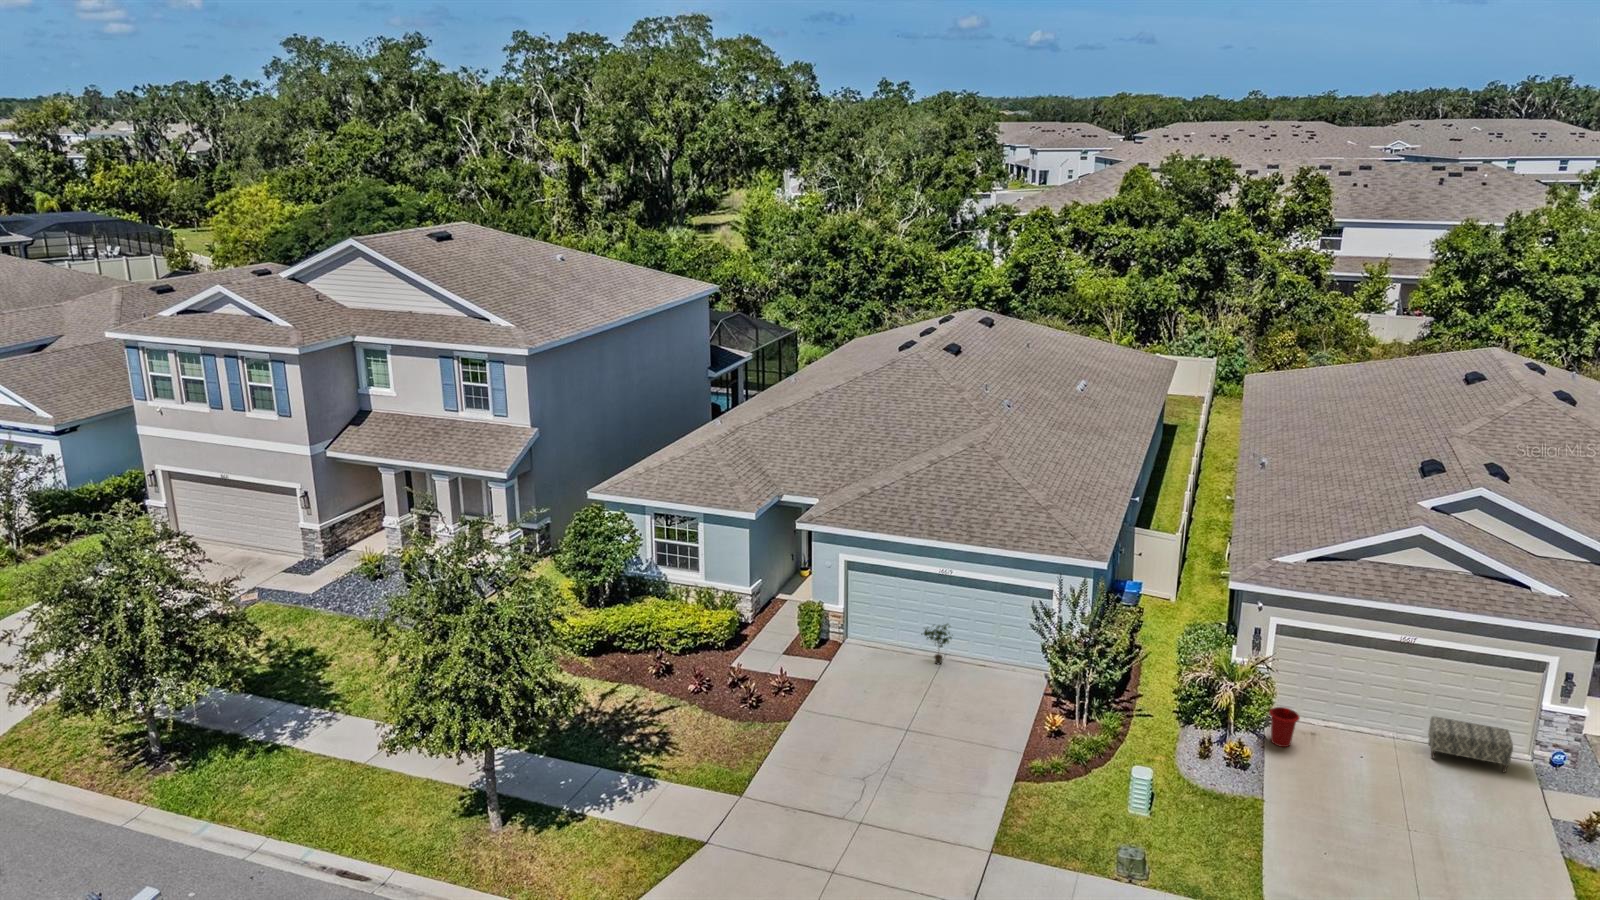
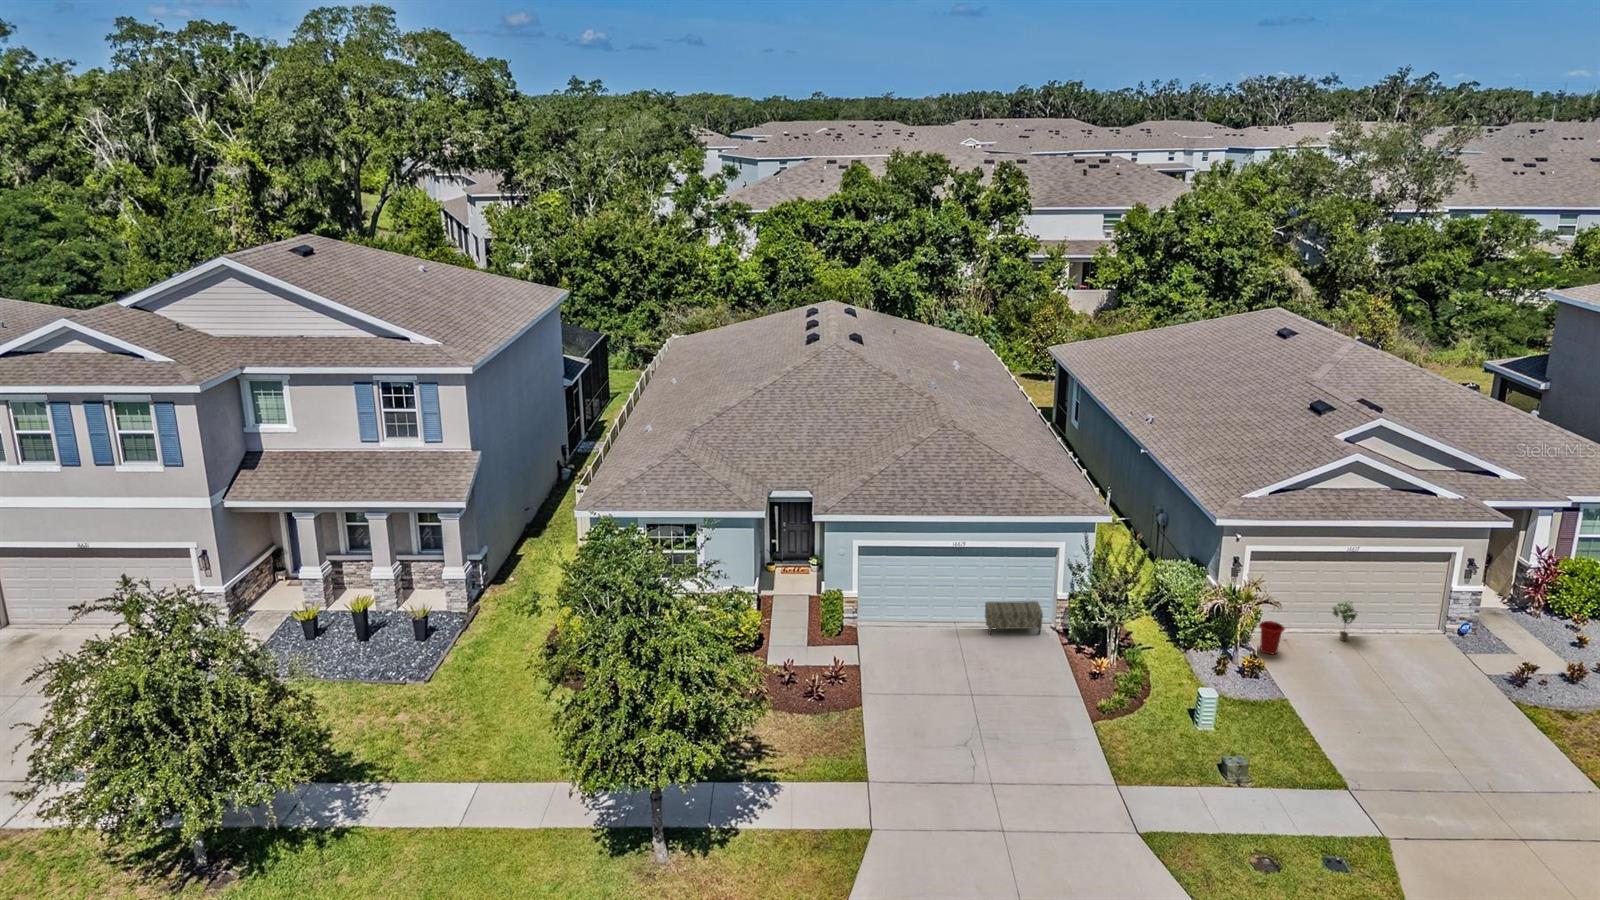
potted plant: present [921,624,951,664] -> present [1333,603,1357,641]
bench: present [1428,716,1513,773] -> present [985,601,1043,635]

